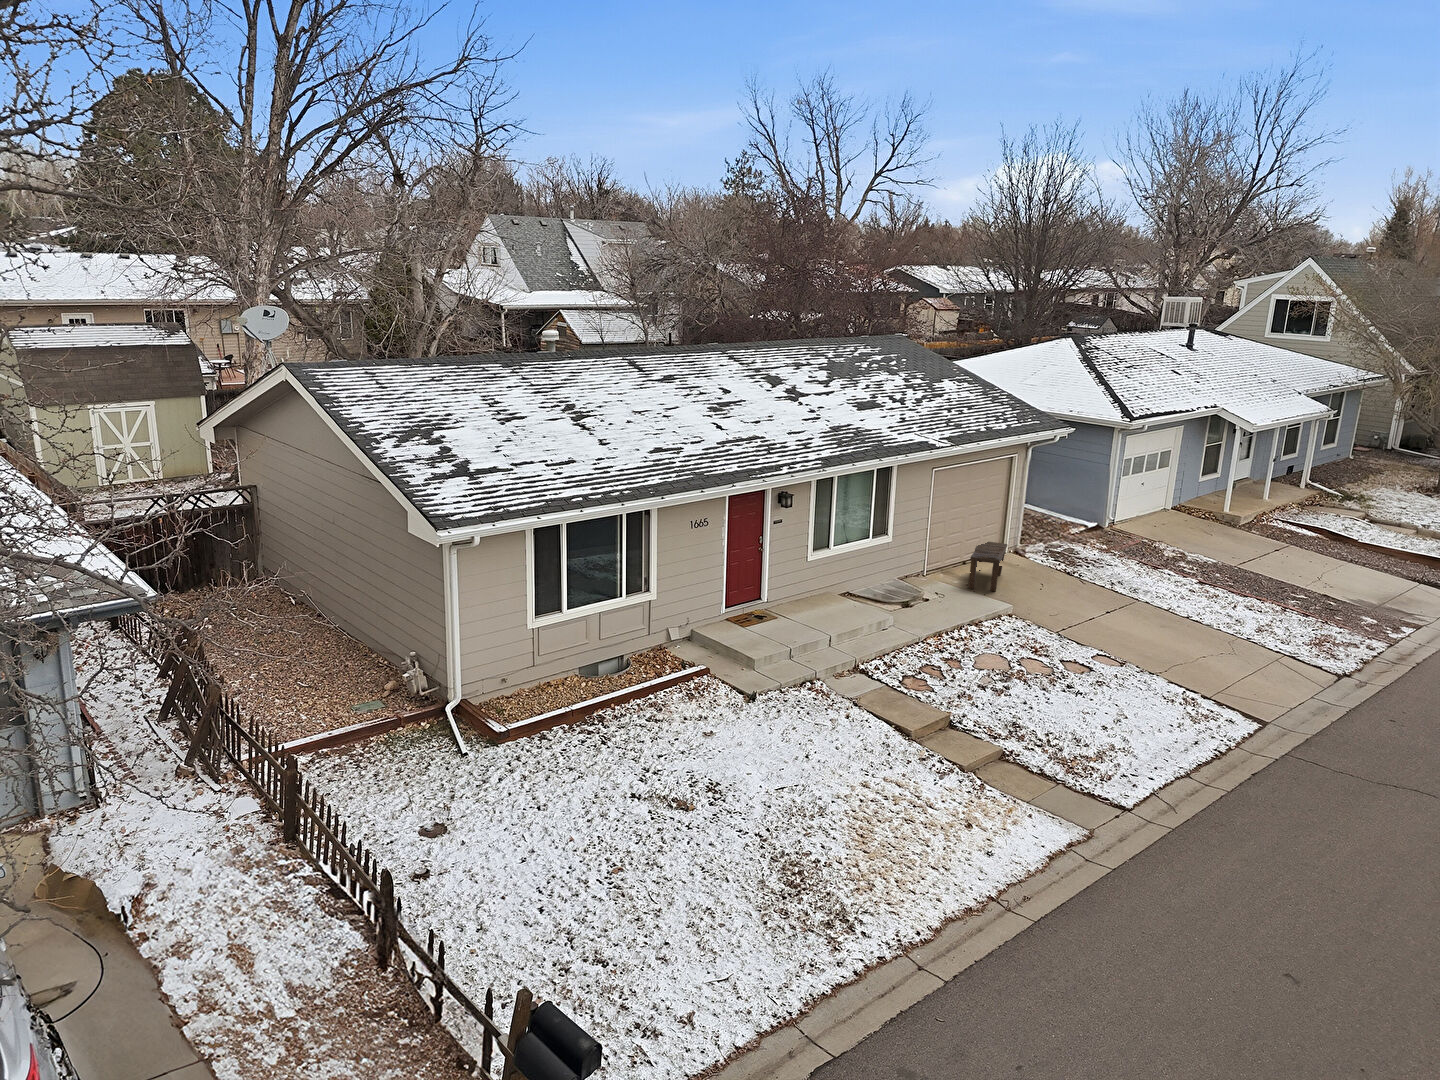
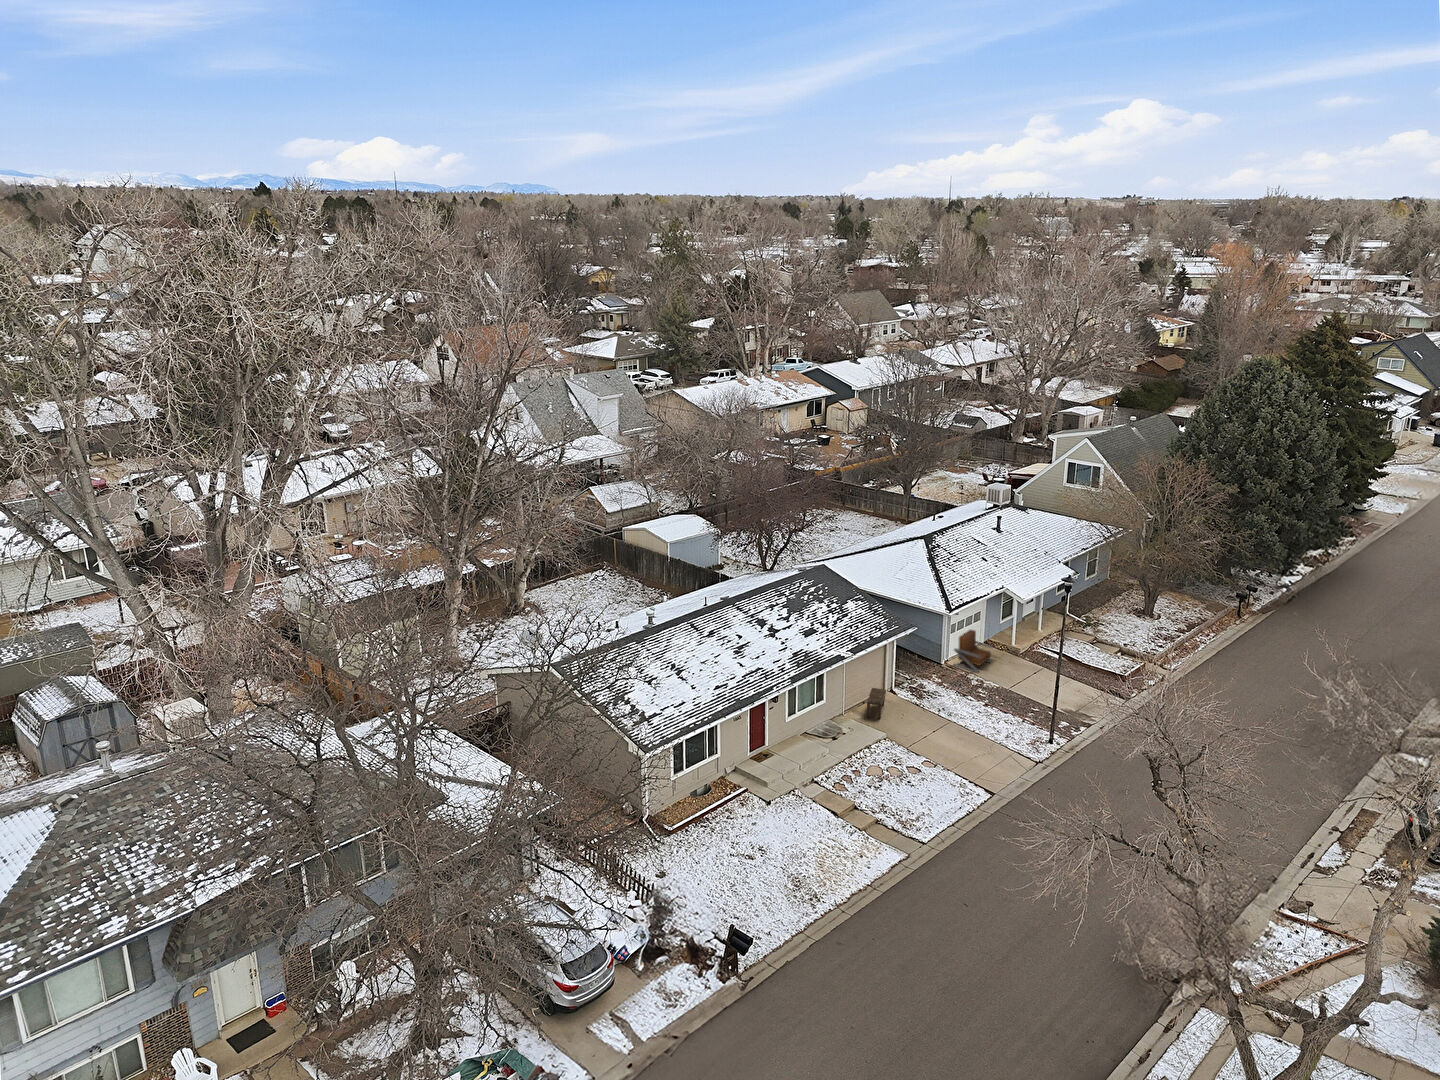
lounge chair: none [1121,478,1197,547] -> present [954,630,993,673]

